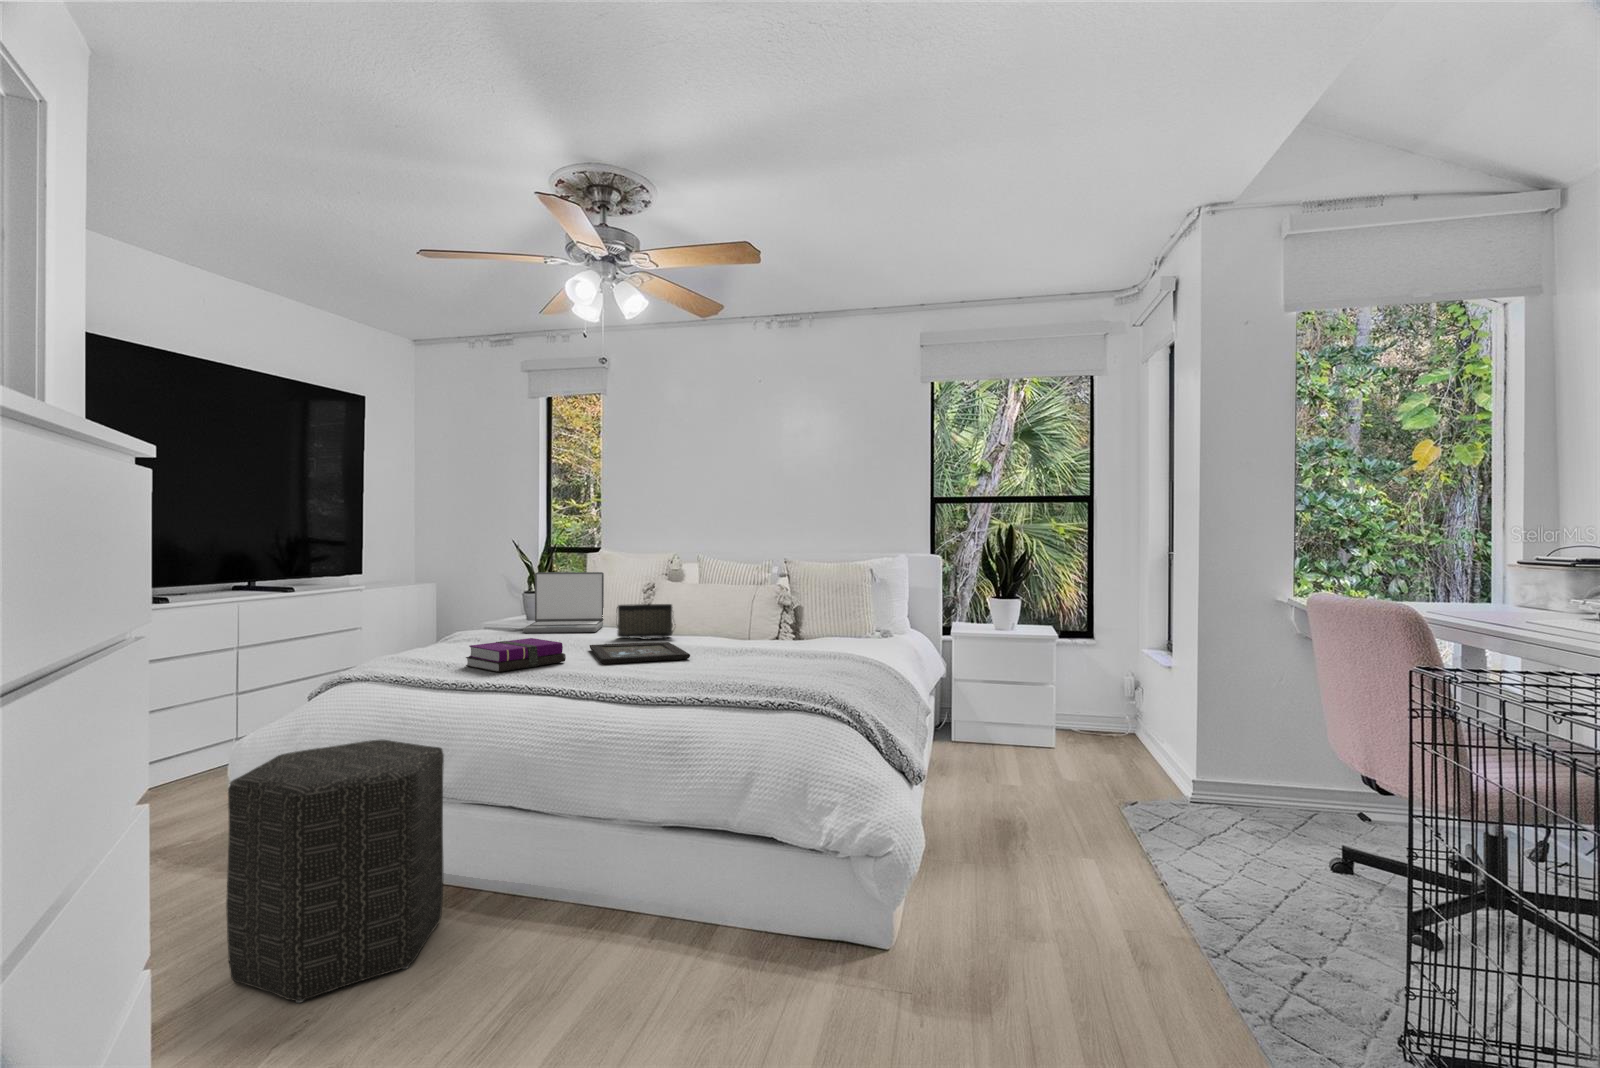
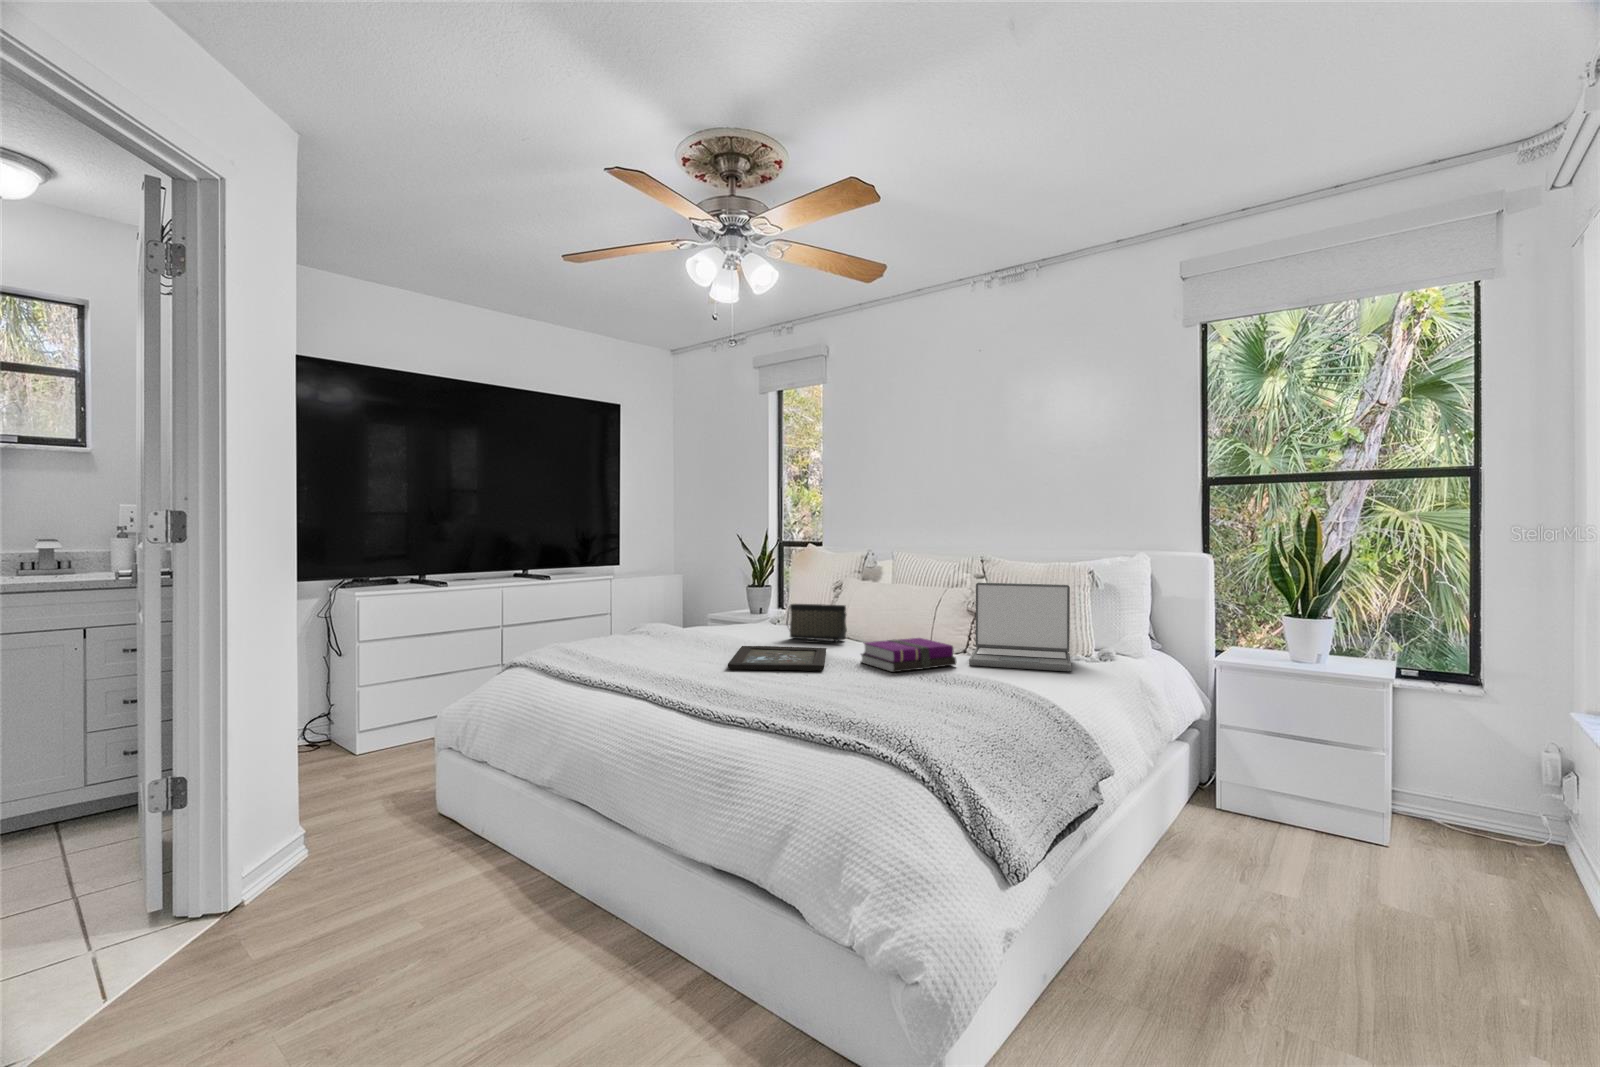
laptop: present [523,572,604,633] -> present [969,583,1071,671]
notebook: present [466,638,566,672] -> present [861,638,956,672]
ottoman: present [226,740,444,1003] -> none [319,730,514,981]

